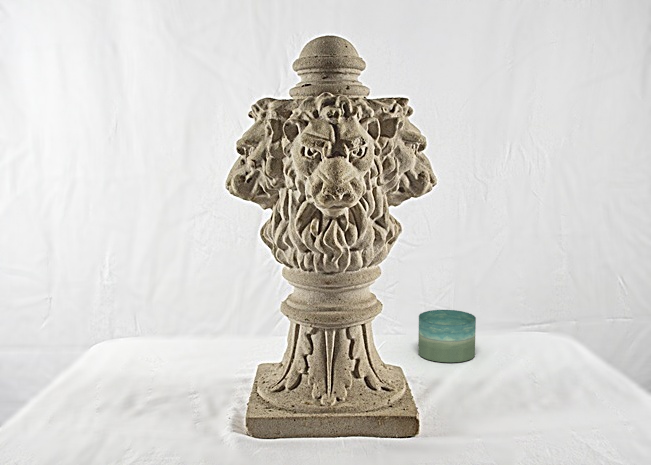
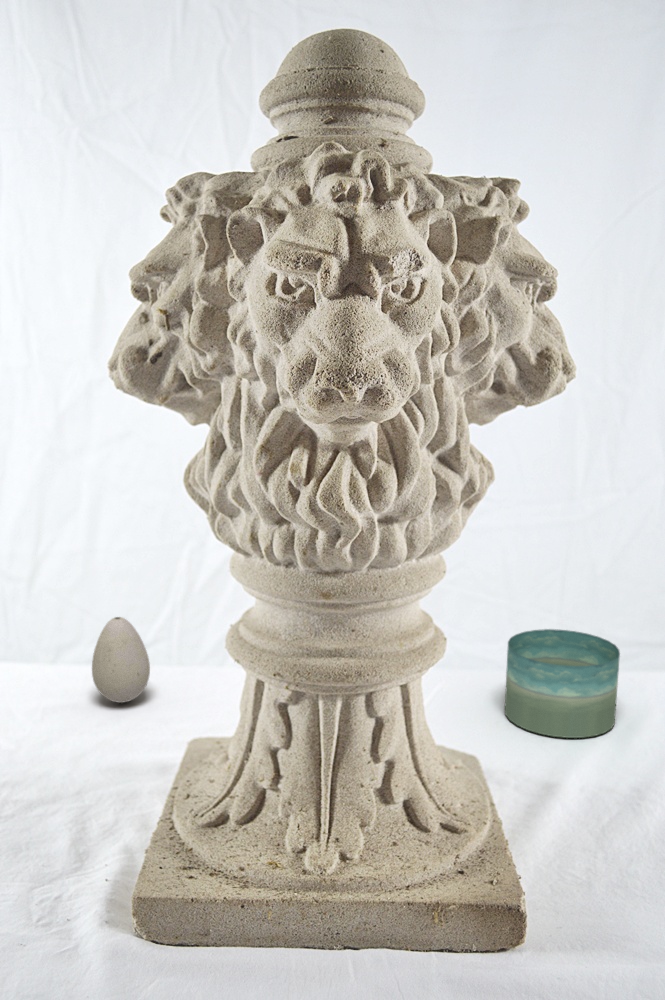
decorative egg: none [202,308,232,353] -> present [92,617,150,703]

